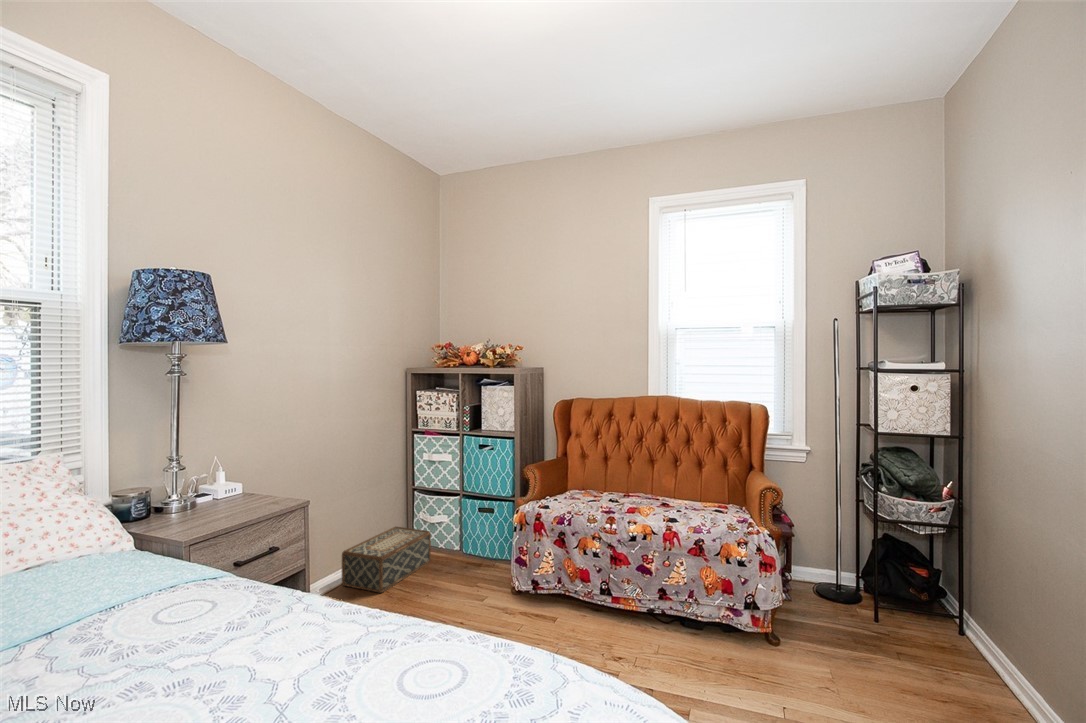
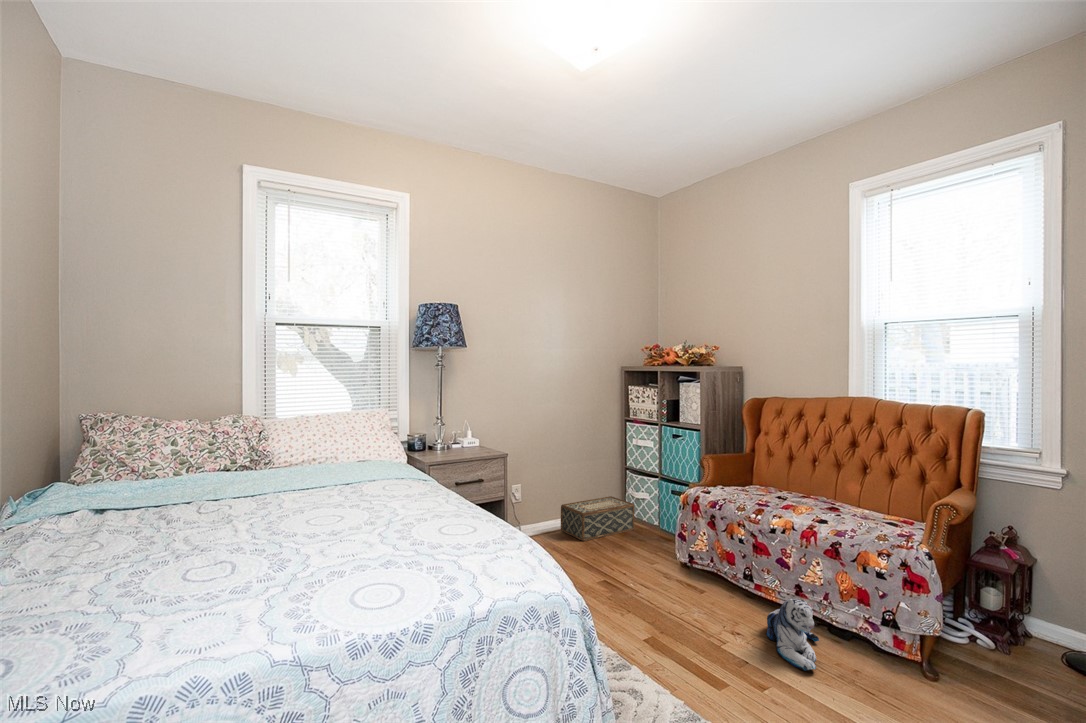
plush toy: none [640,605,712,677] -> present [766,599,819,671]

